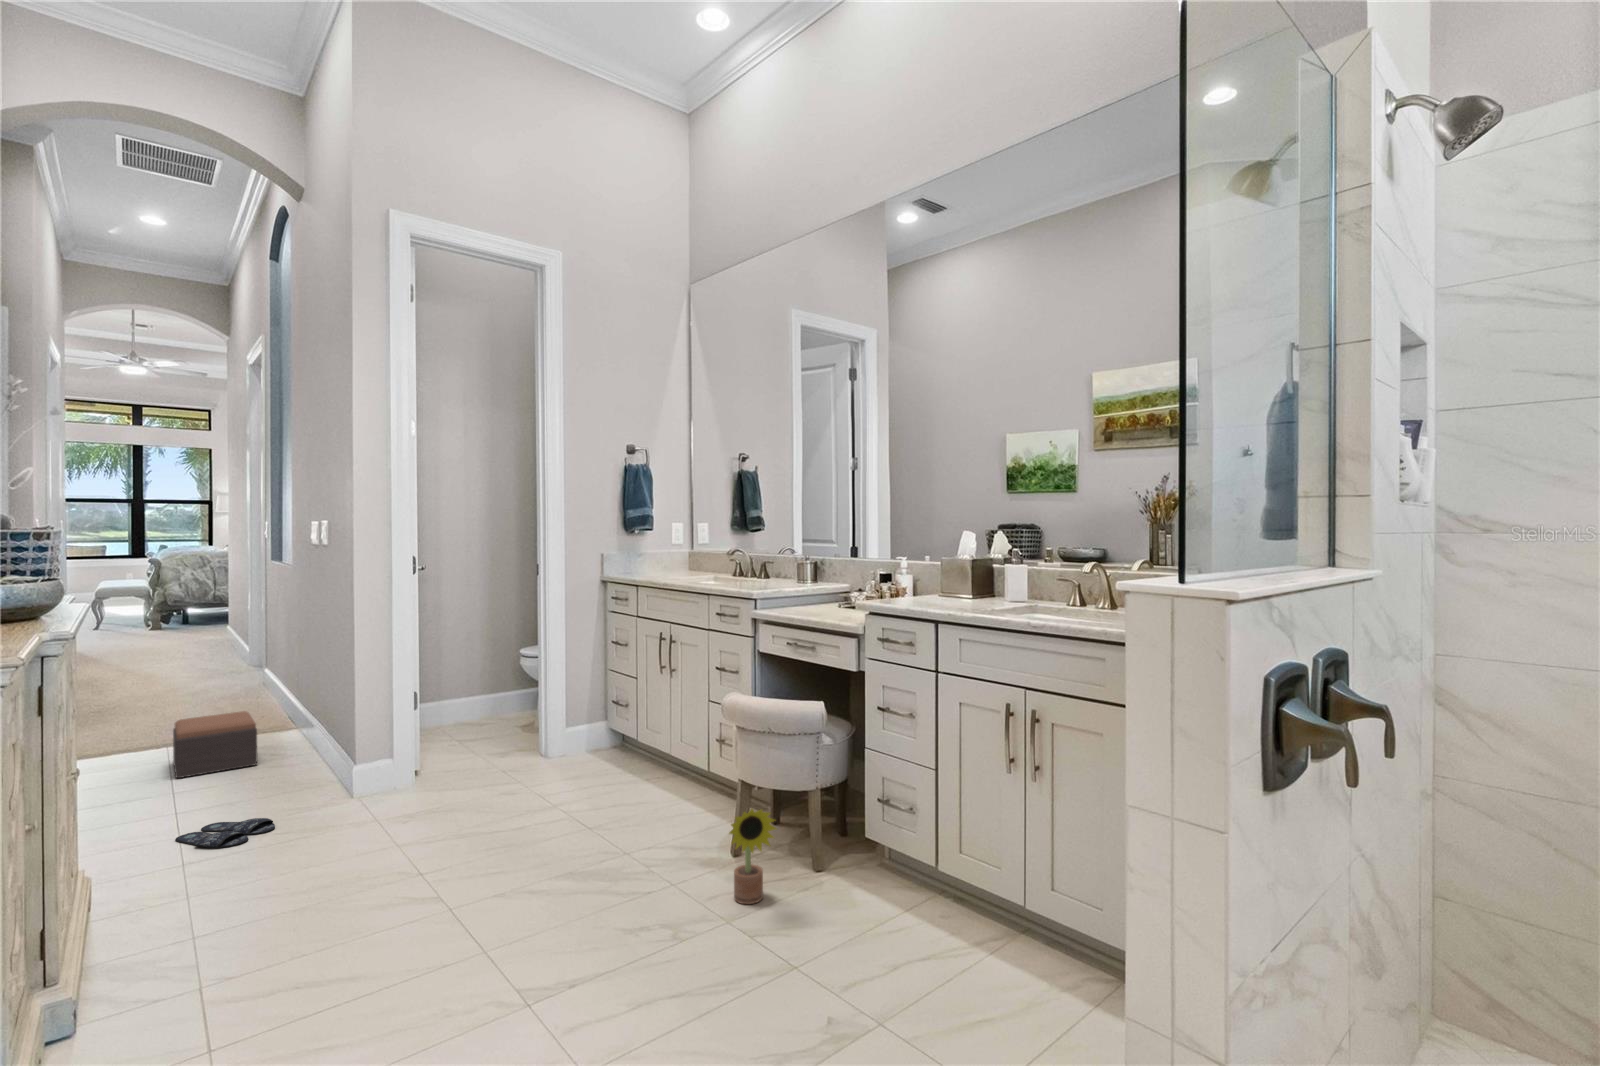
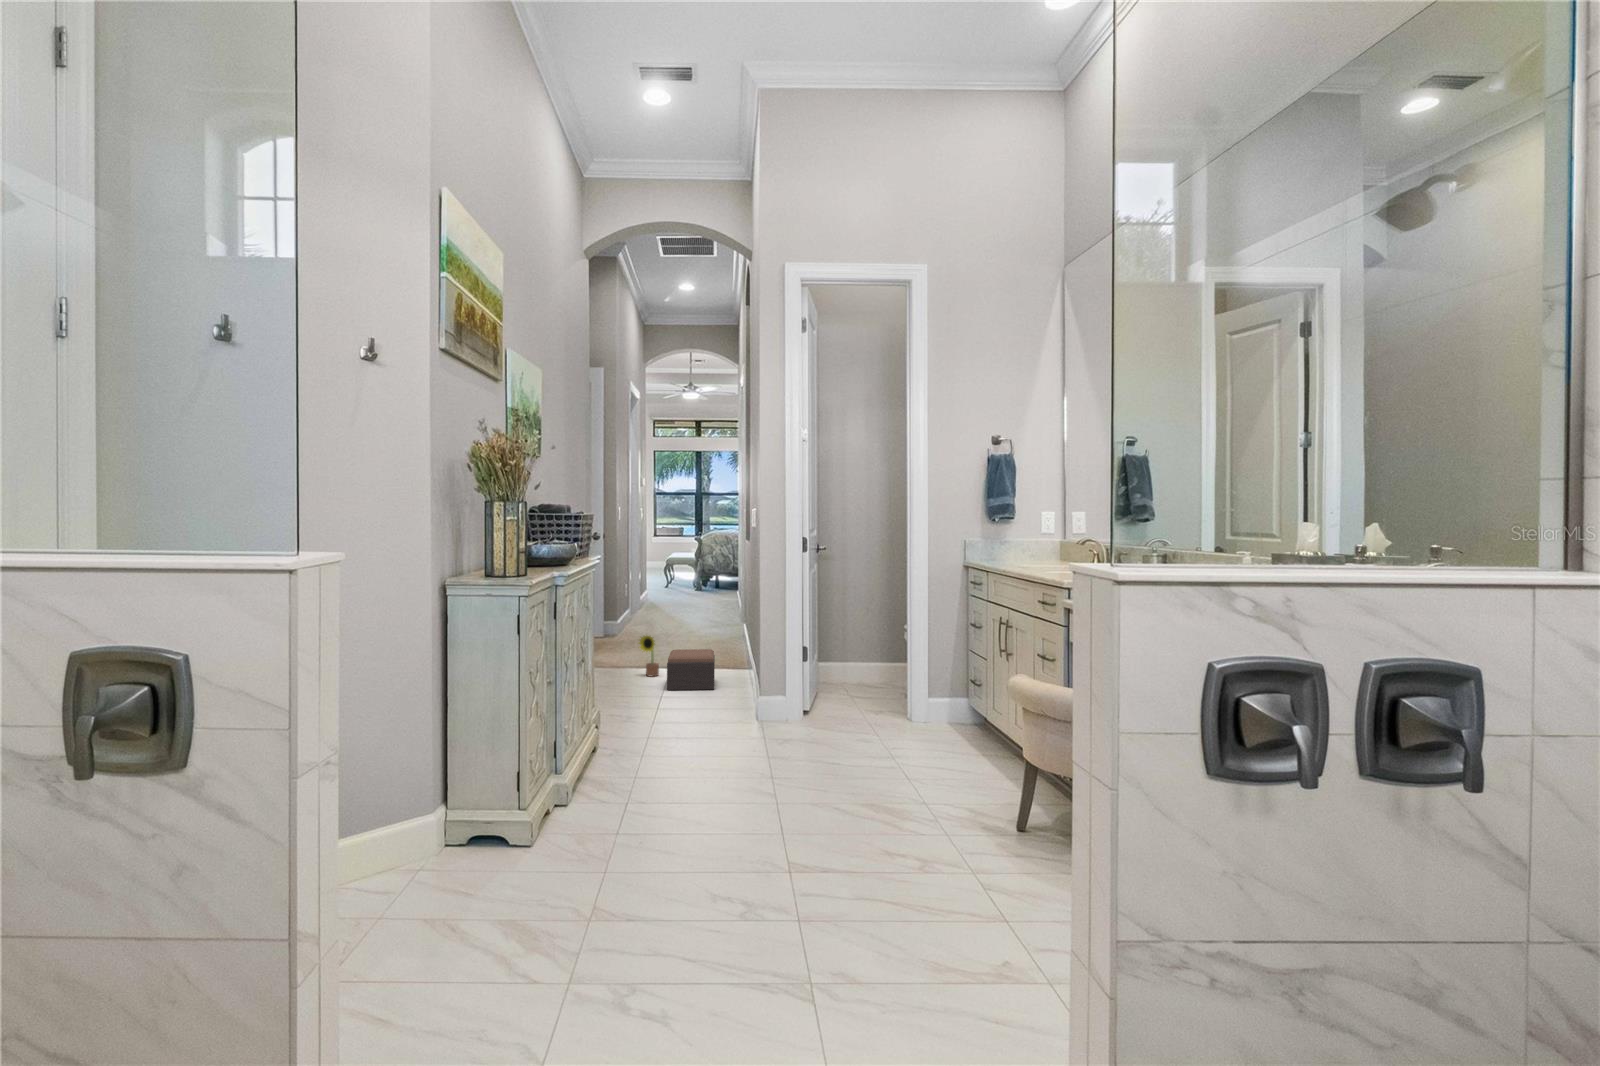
decorative plant: present [729,809,776,904] -> present [639,636,659,676]
slippers: present [176,818,275,848] -> none [651,722,706,737]

